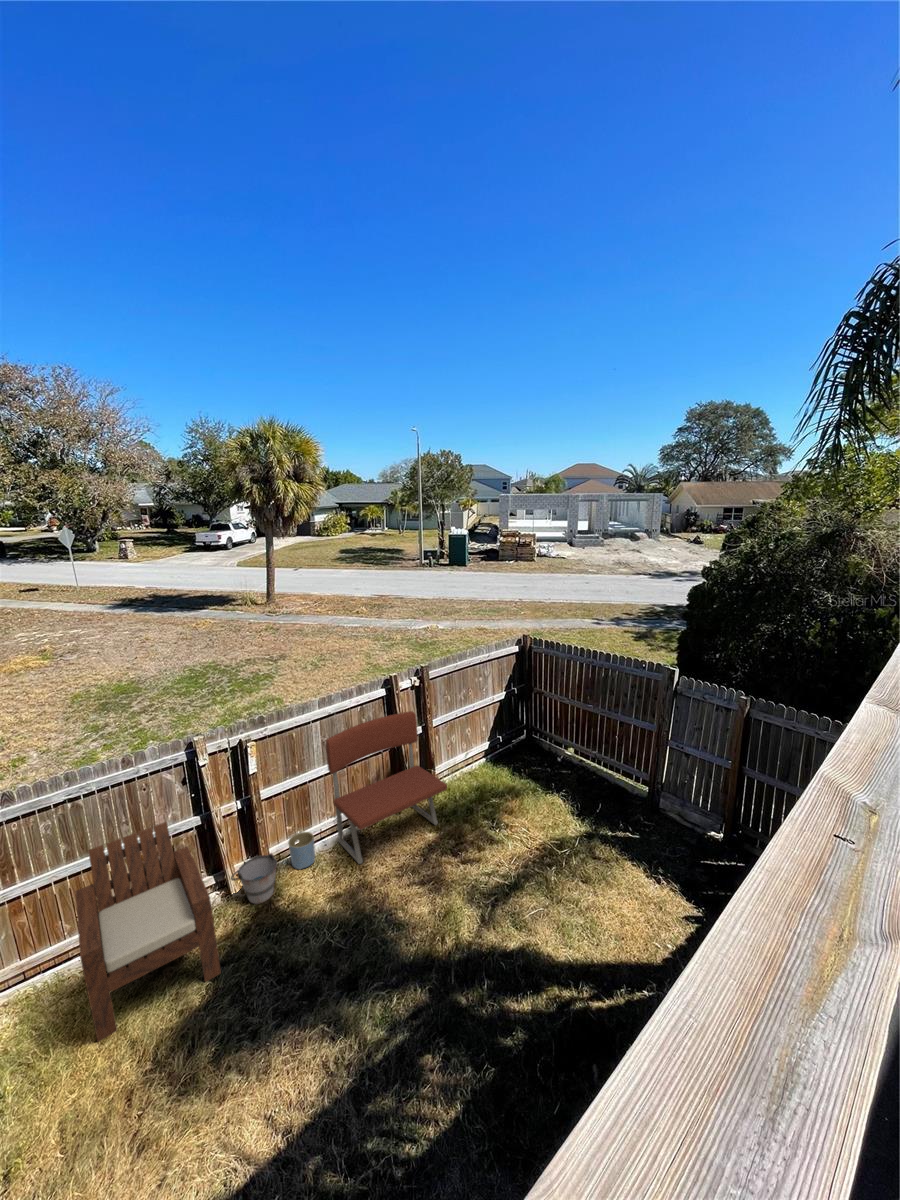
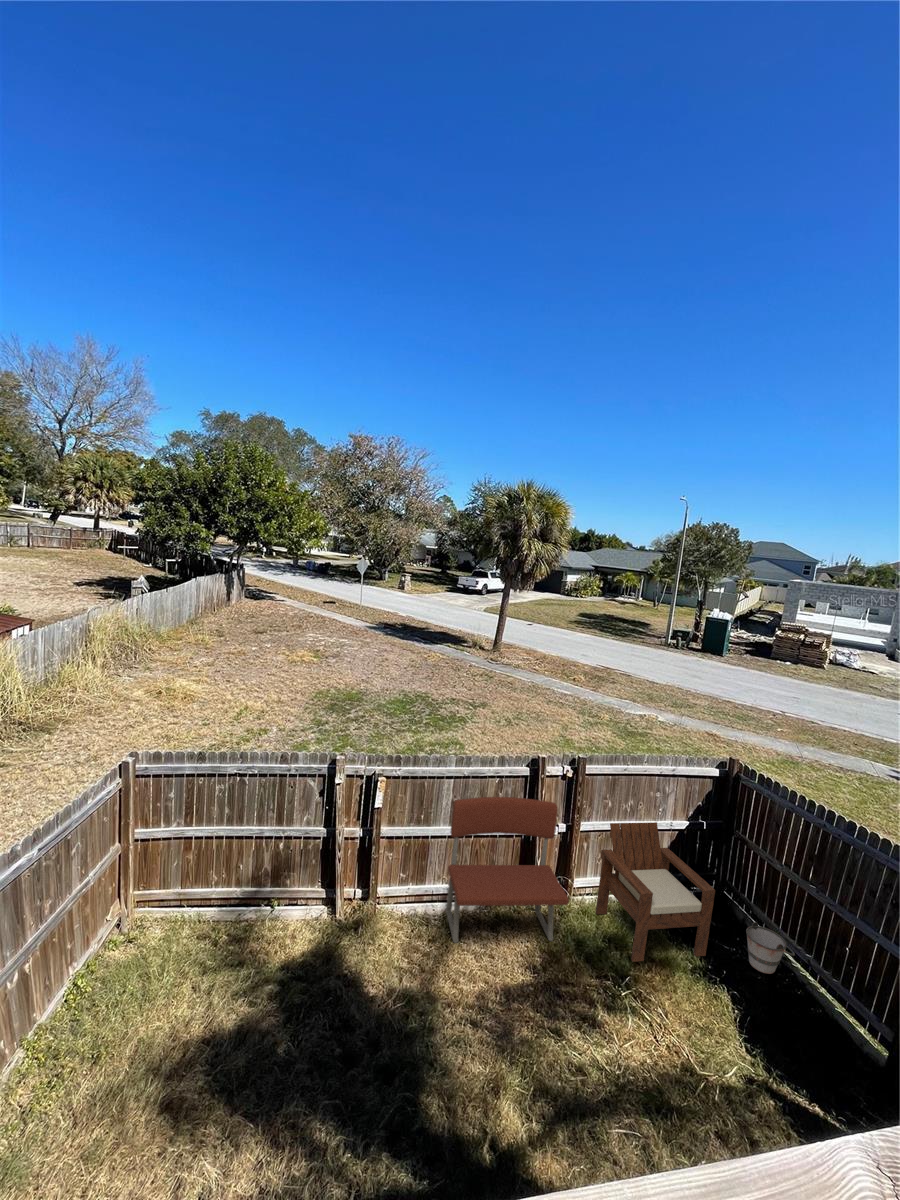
chair: present [76,822,221,1042] -> present [596,822,715,962]
planter: present [288,832,315,870] -> none [396,884,422,921]
bucket: present [231,853,277,904] -> present [746,922,795,974]

